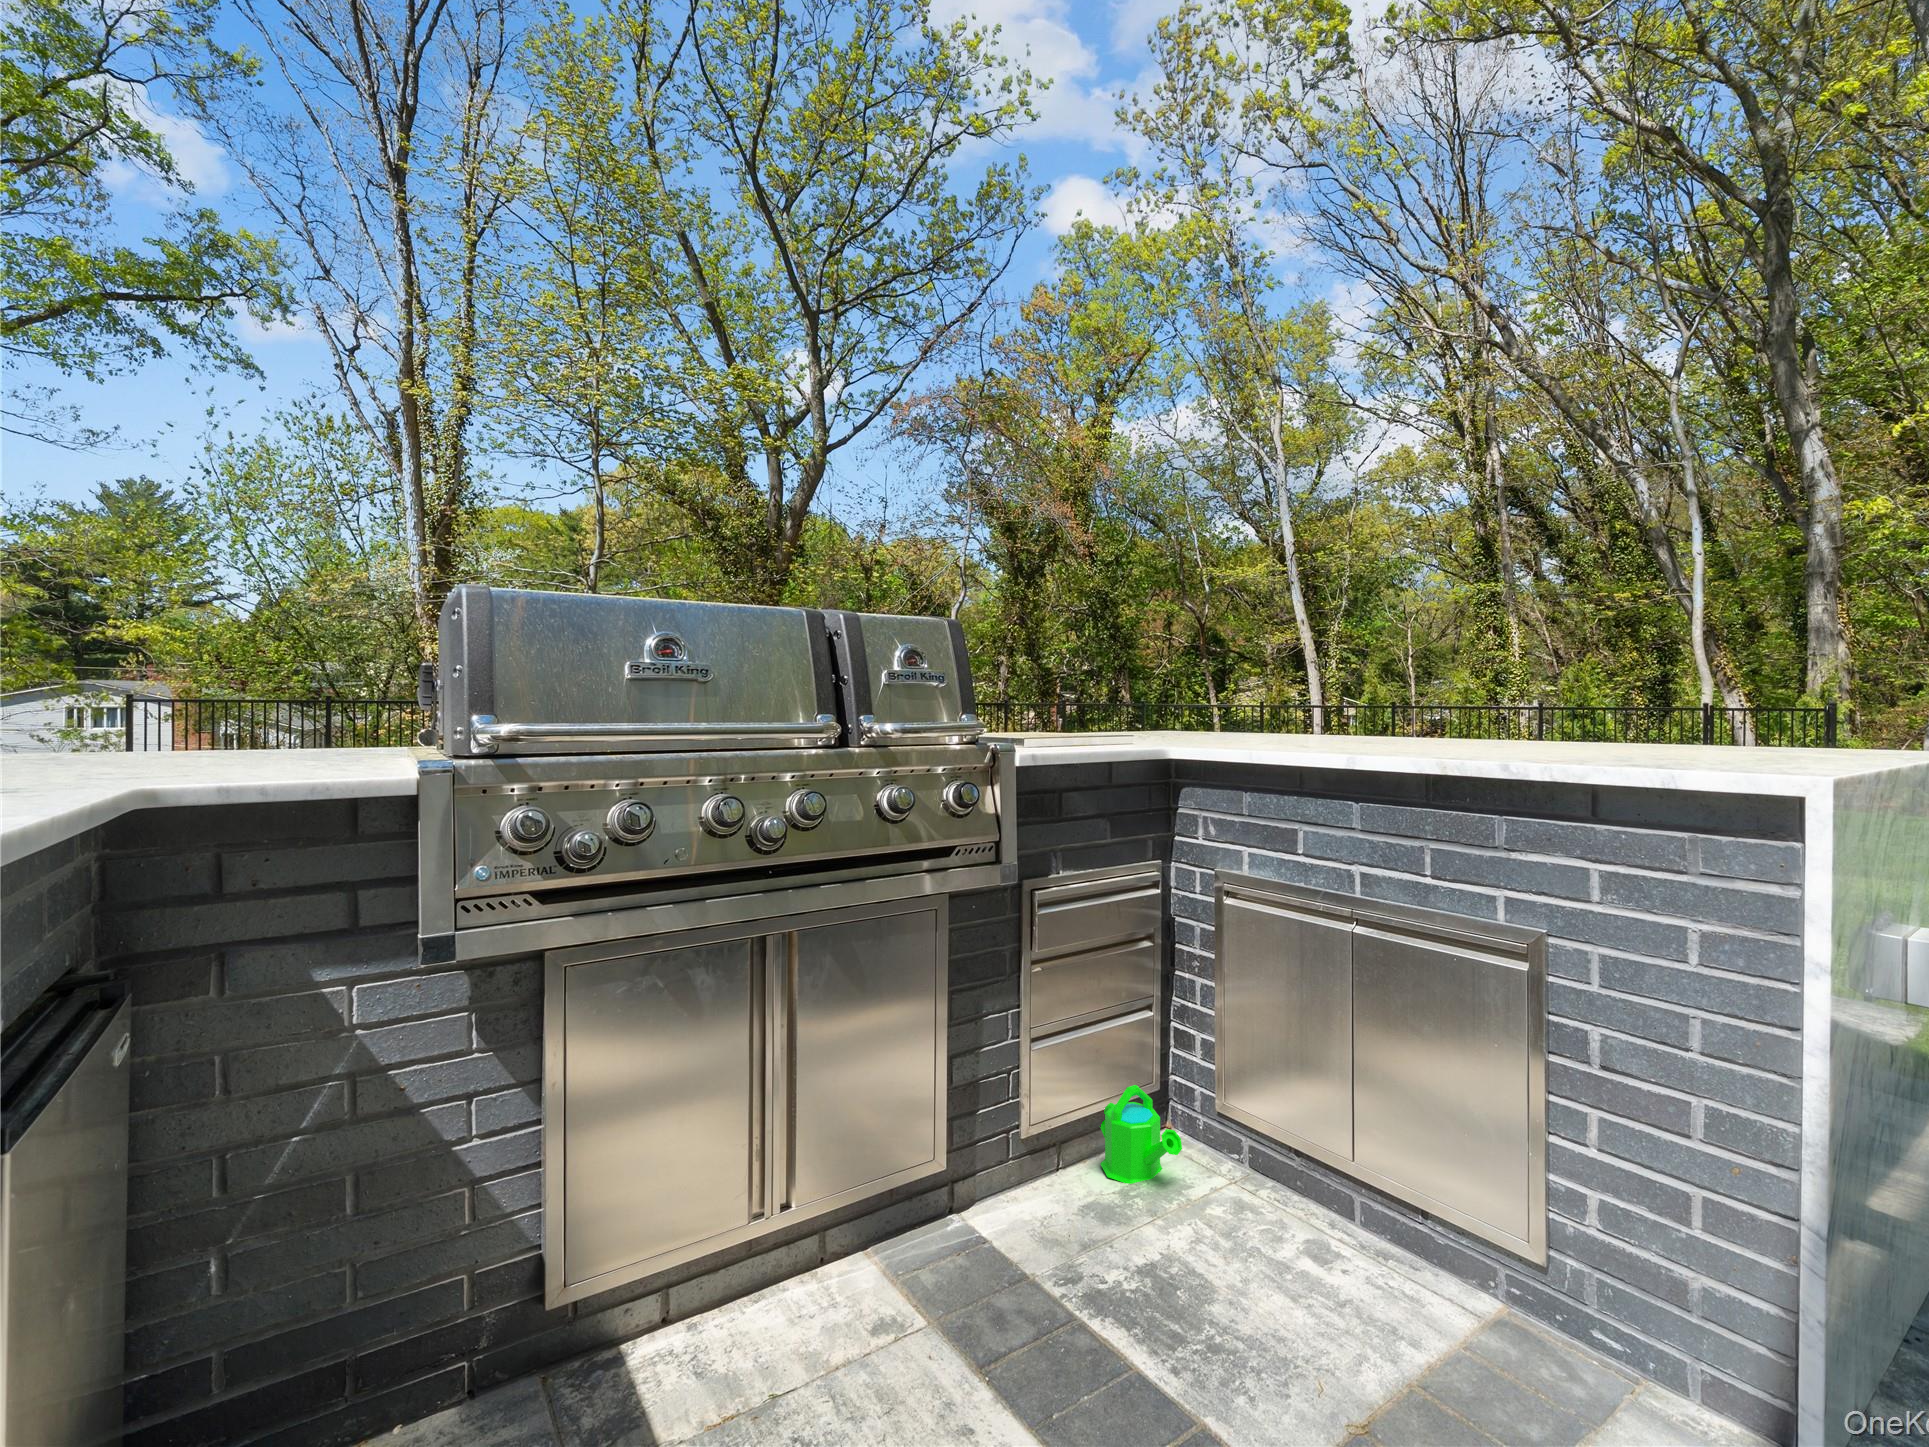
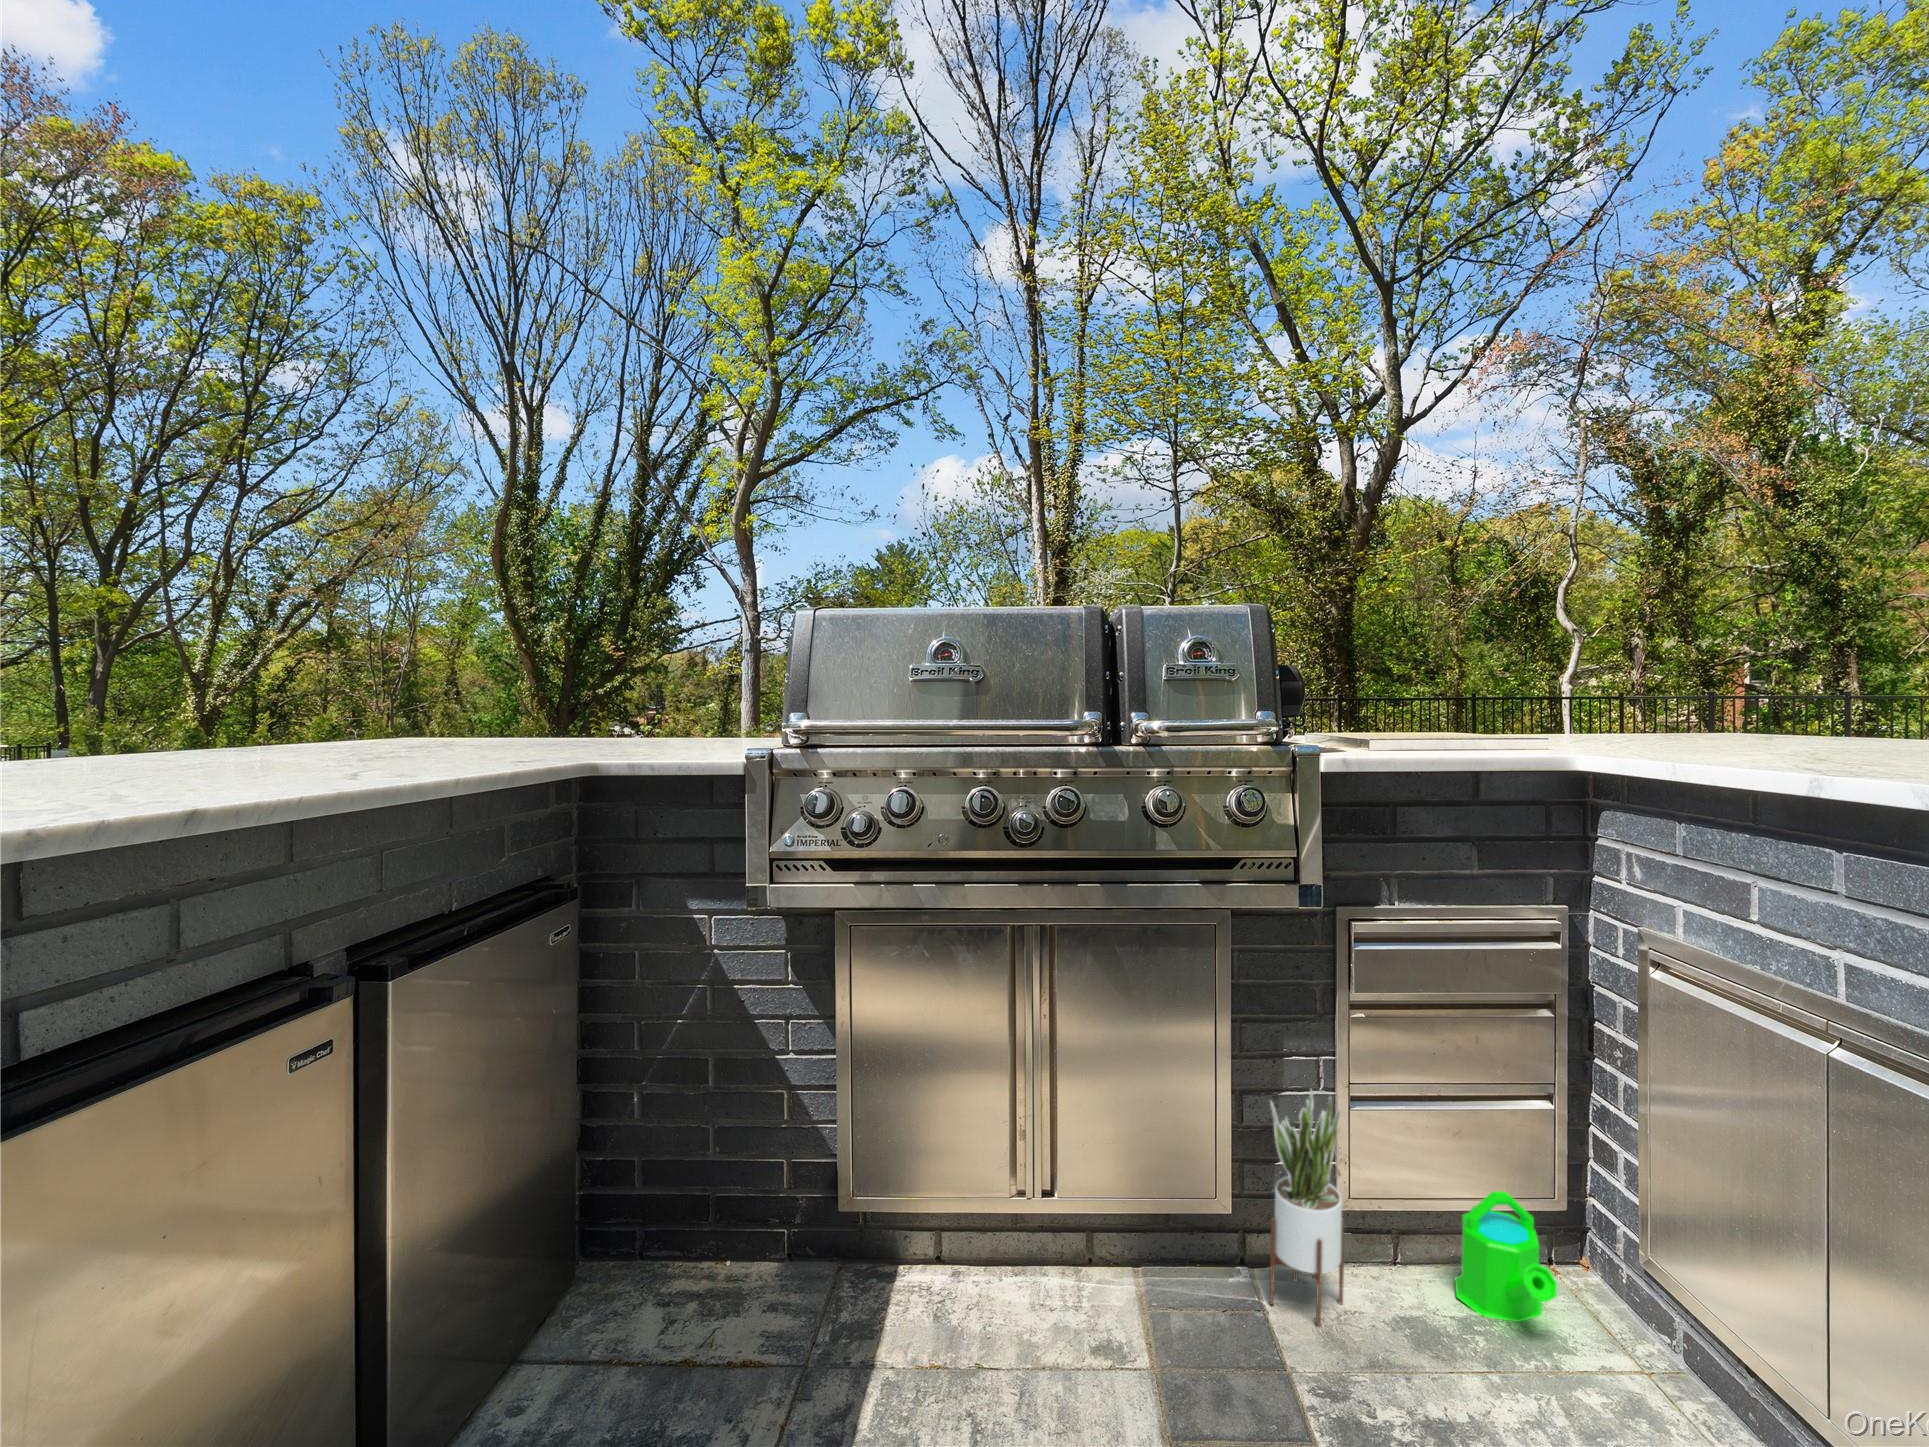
potted plant: none [987,1041,1040,1239] -> present [1270,1090,1345,1327]

